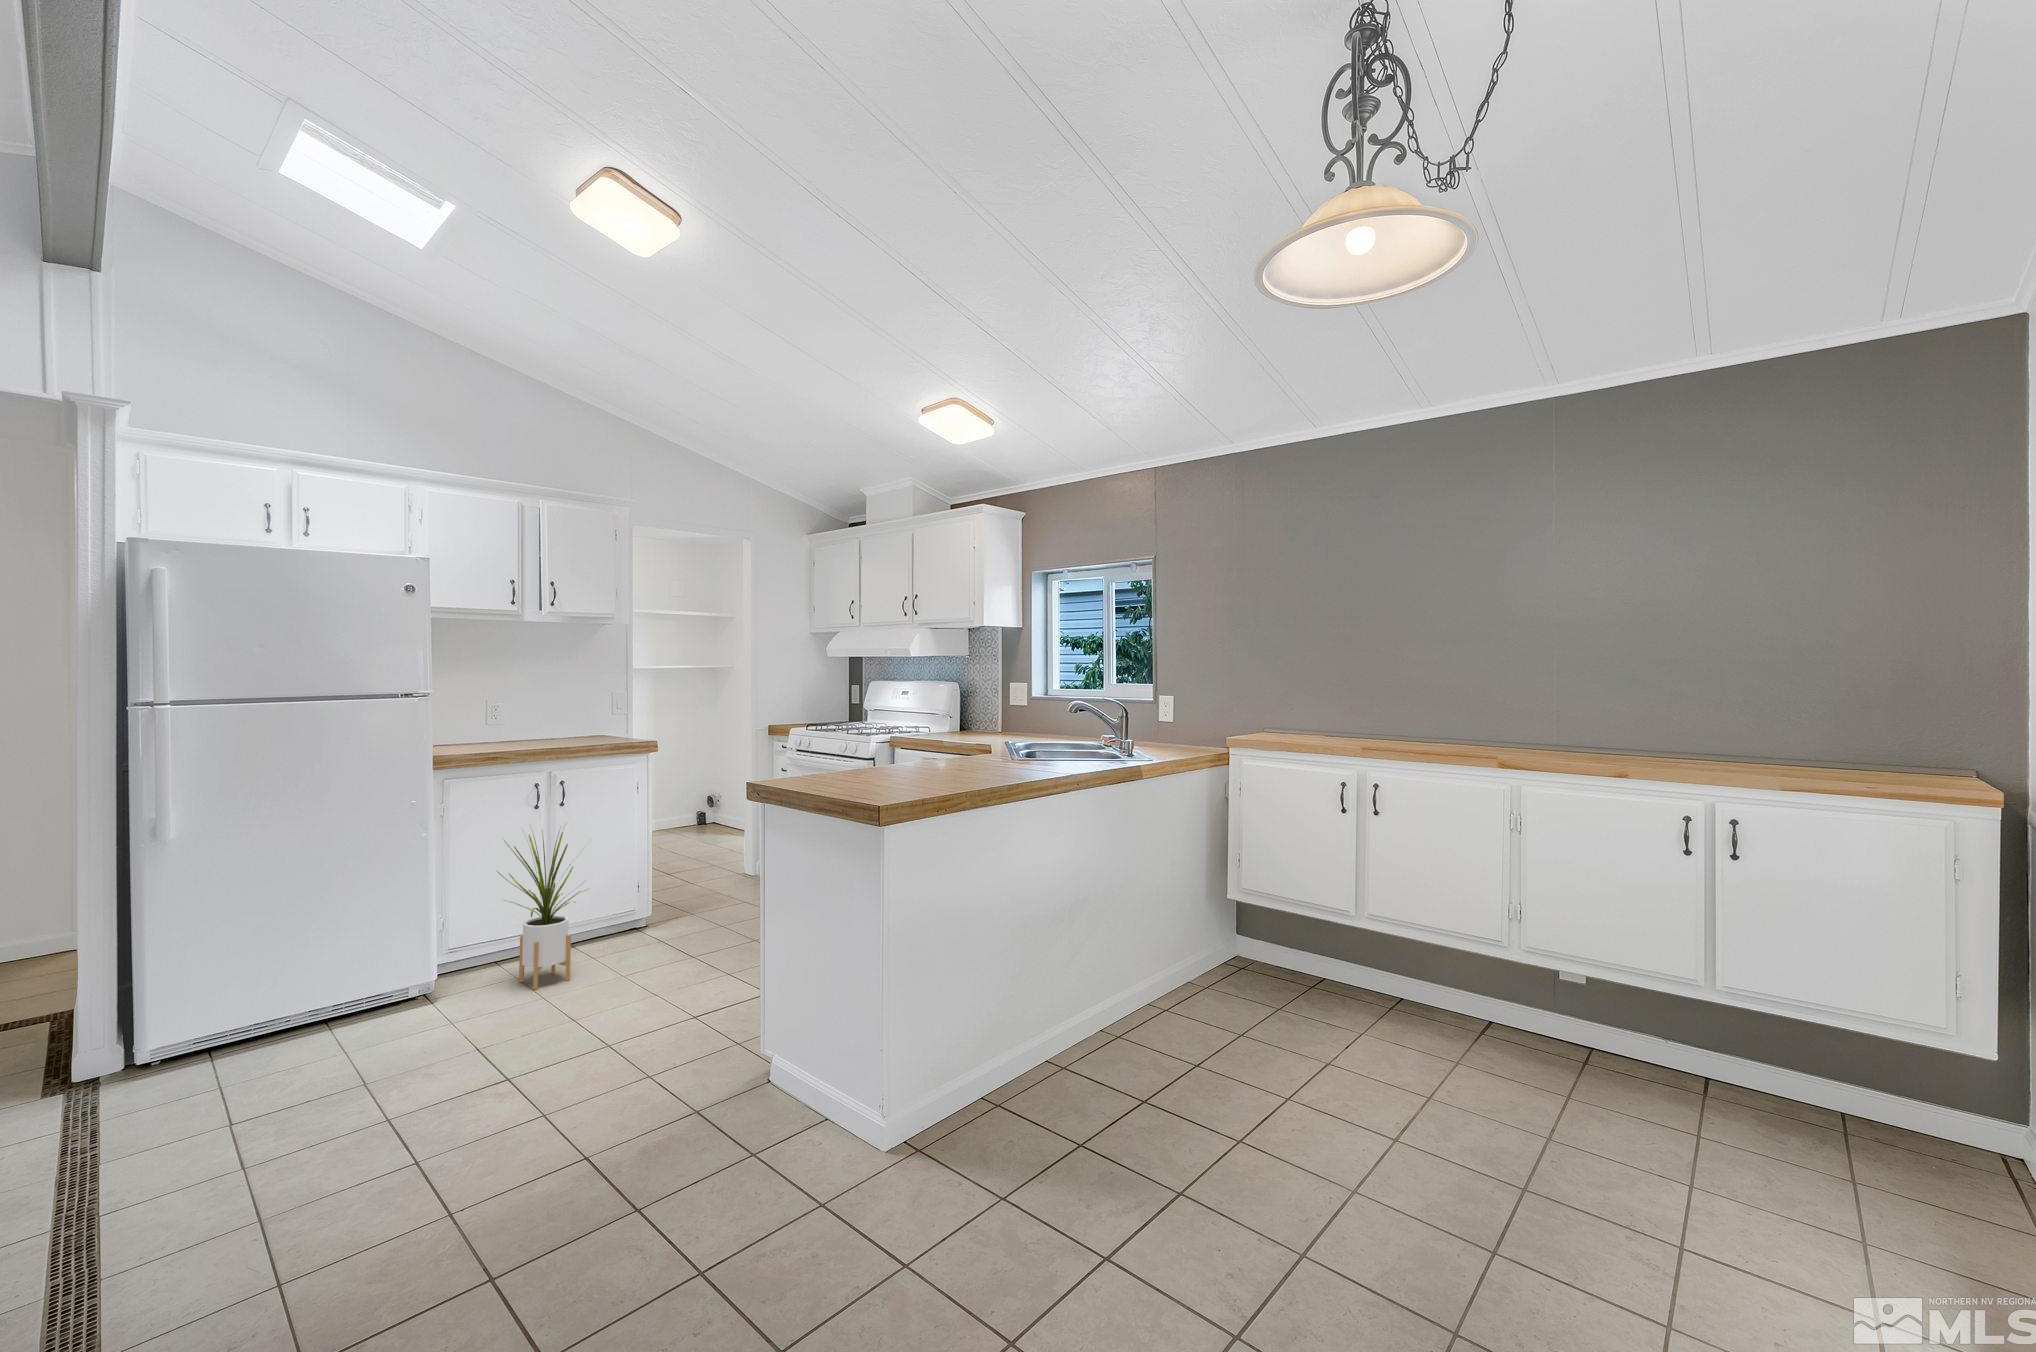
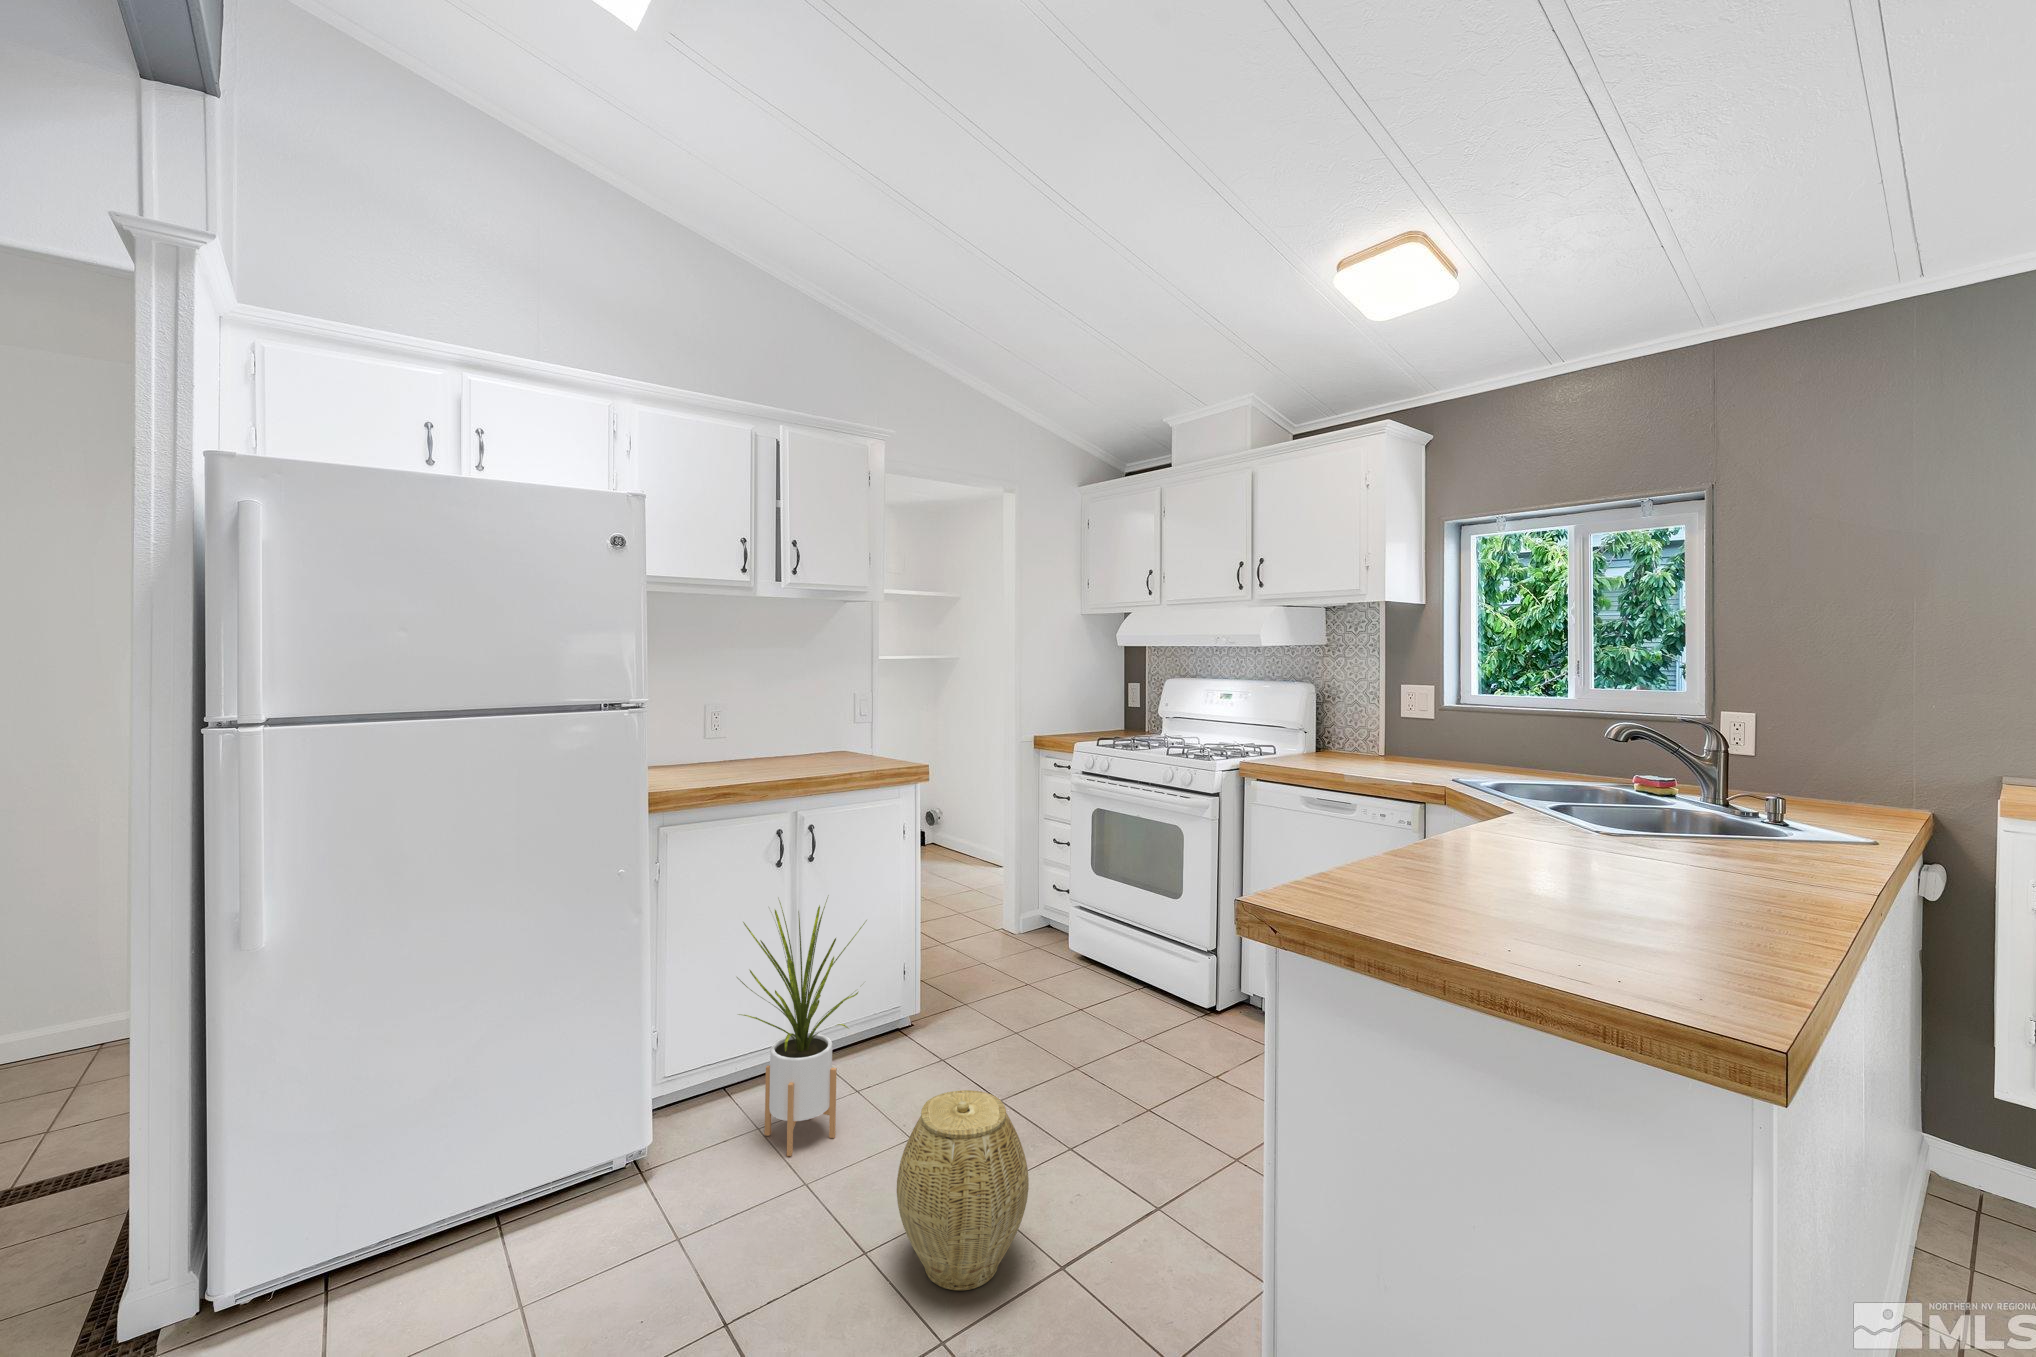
woven basket: none [595,923,680,1029] -> present [897,1090,1029,1291]

